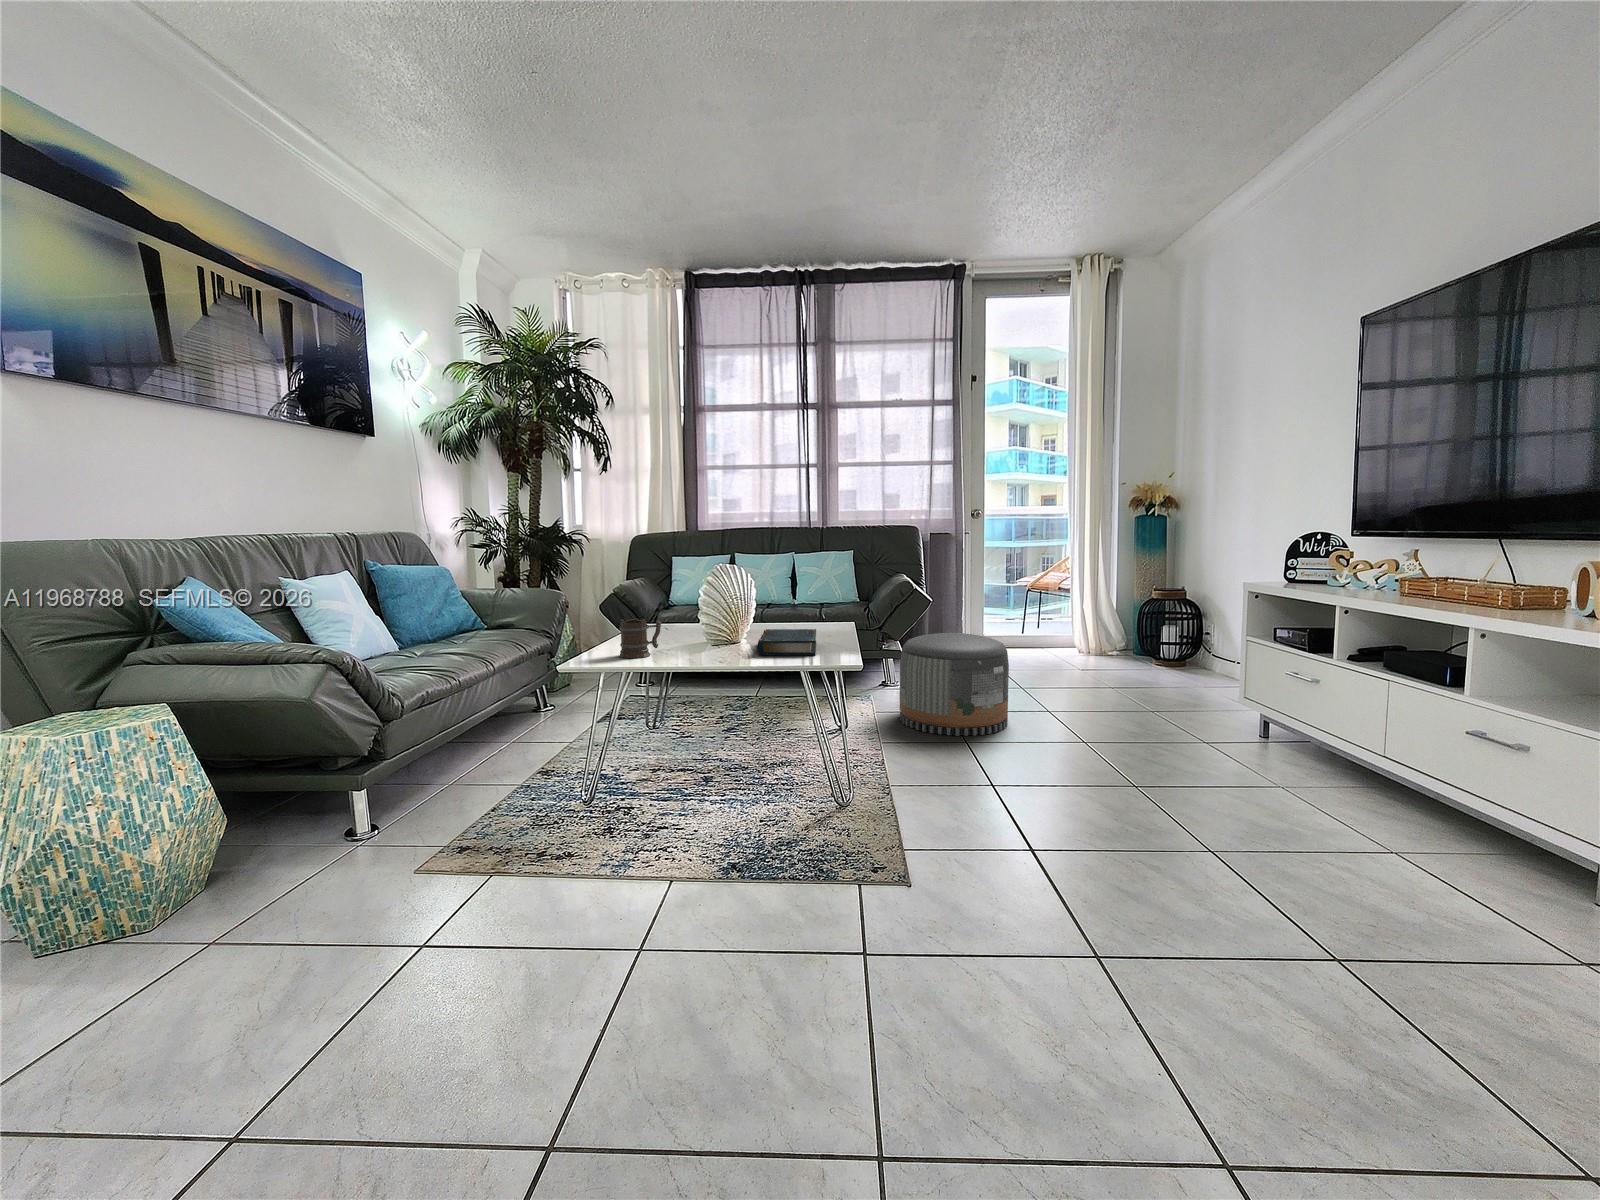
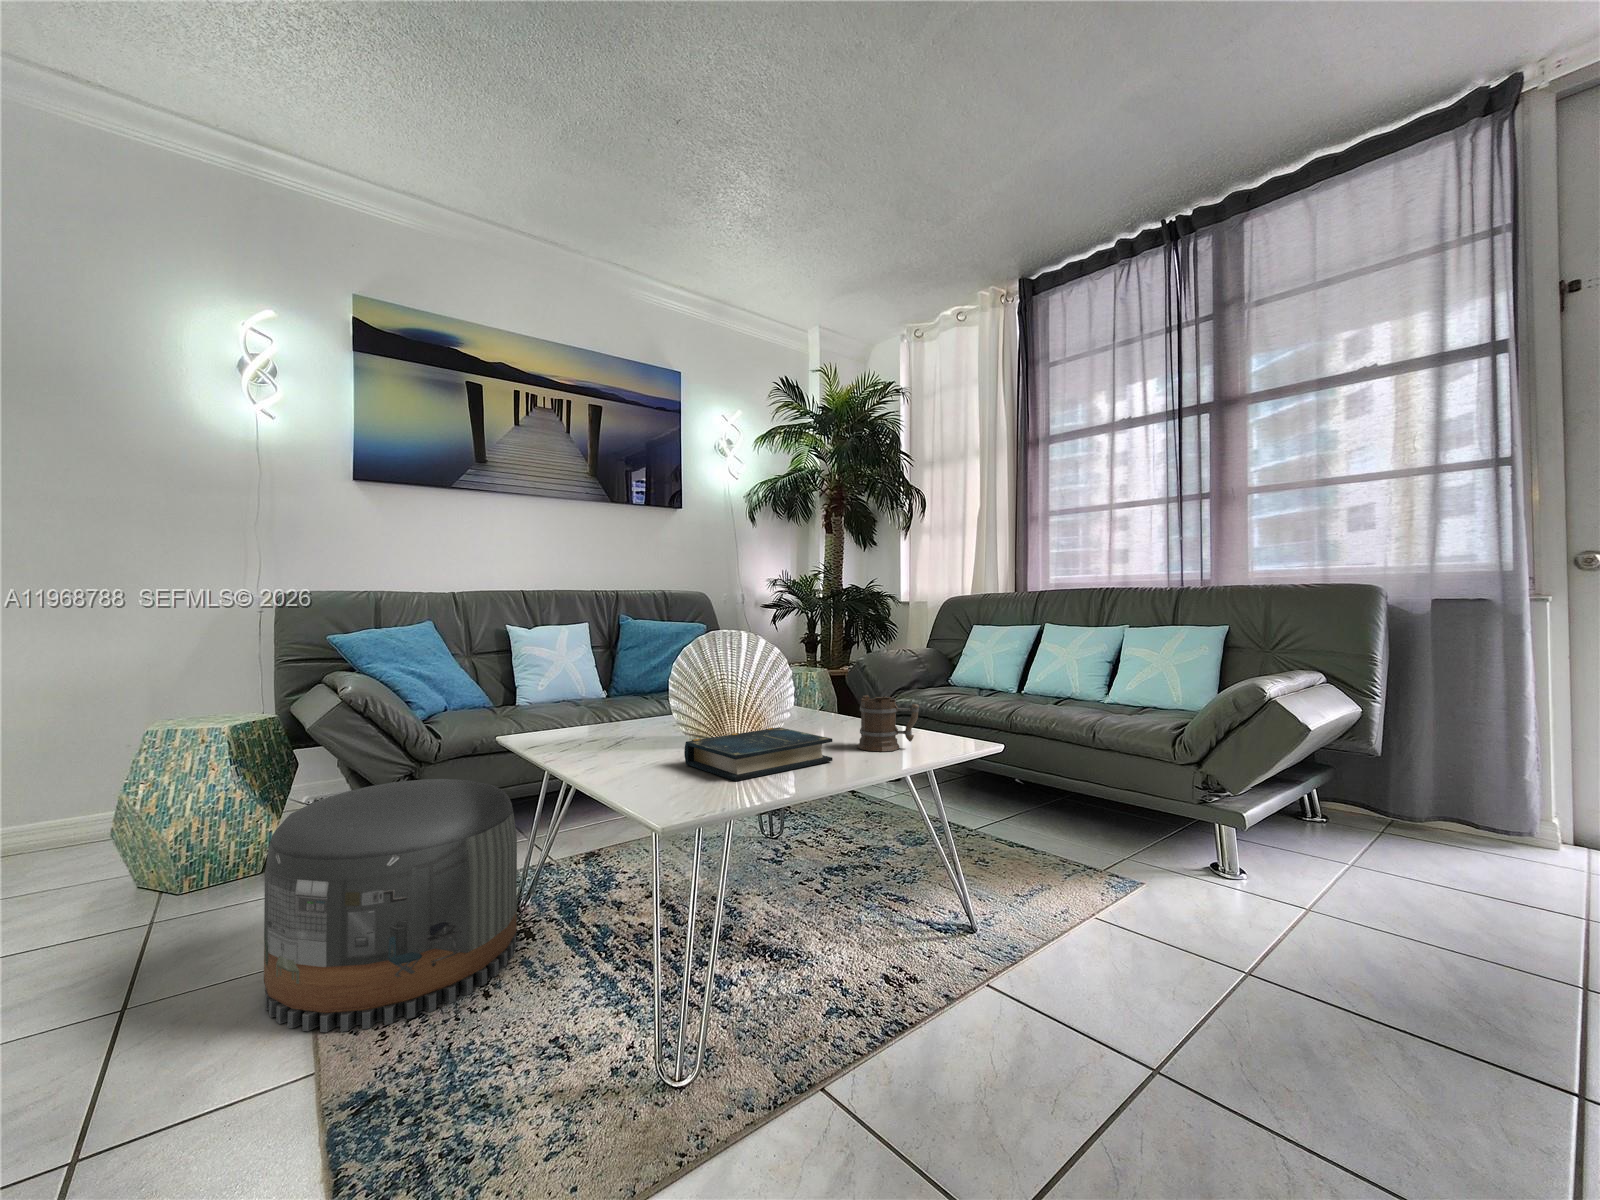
mug: present [619,619,661,658] -> present [858,695,919,751]
pouf: present [900,633,1009,736] -> present [264,779,517,1032]

